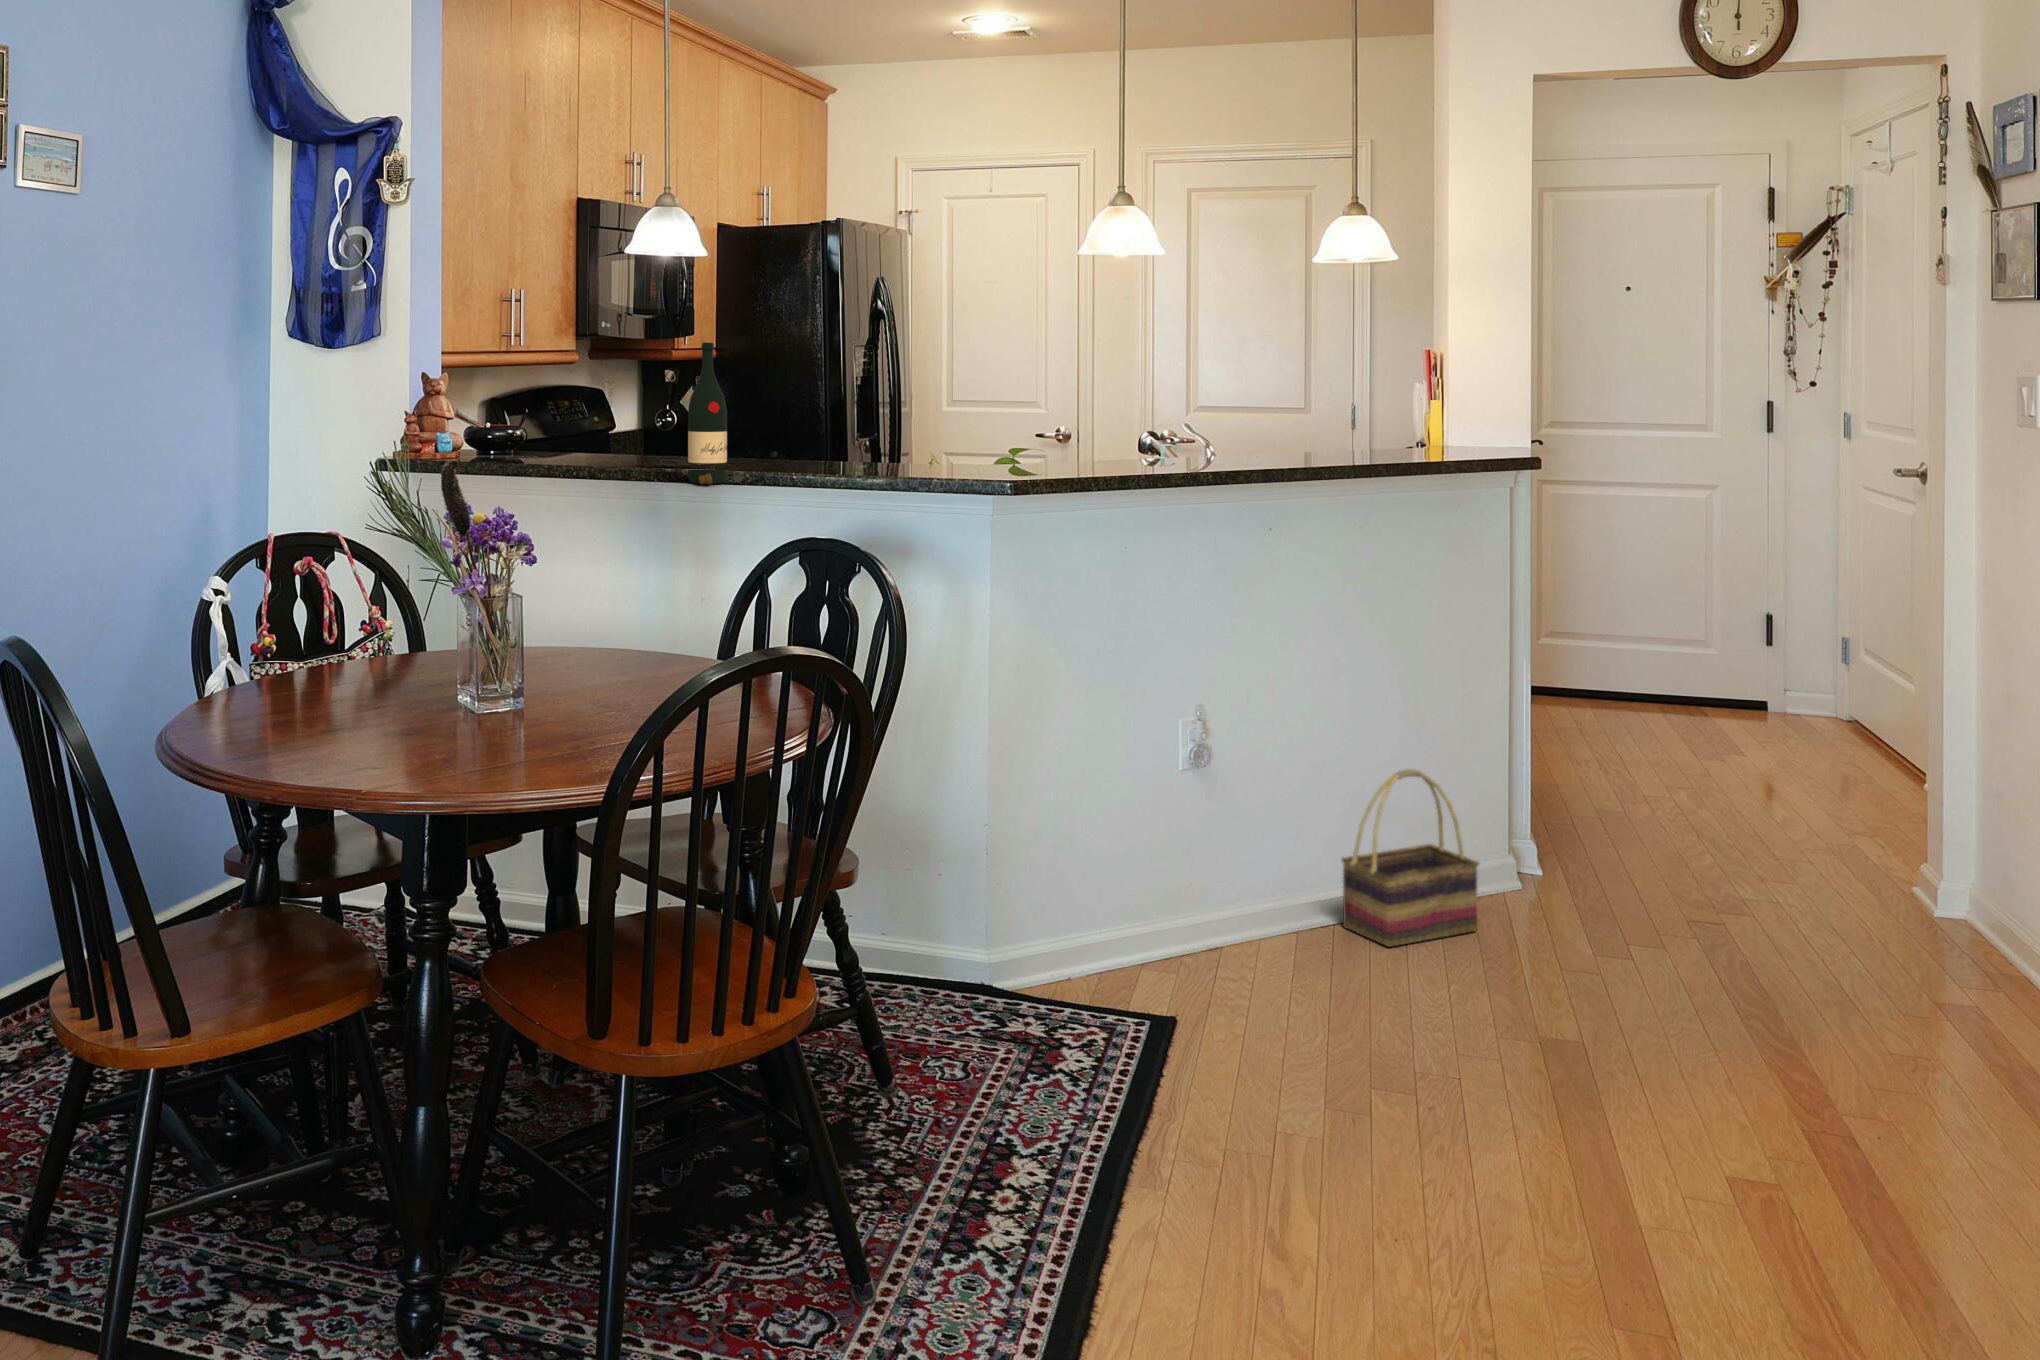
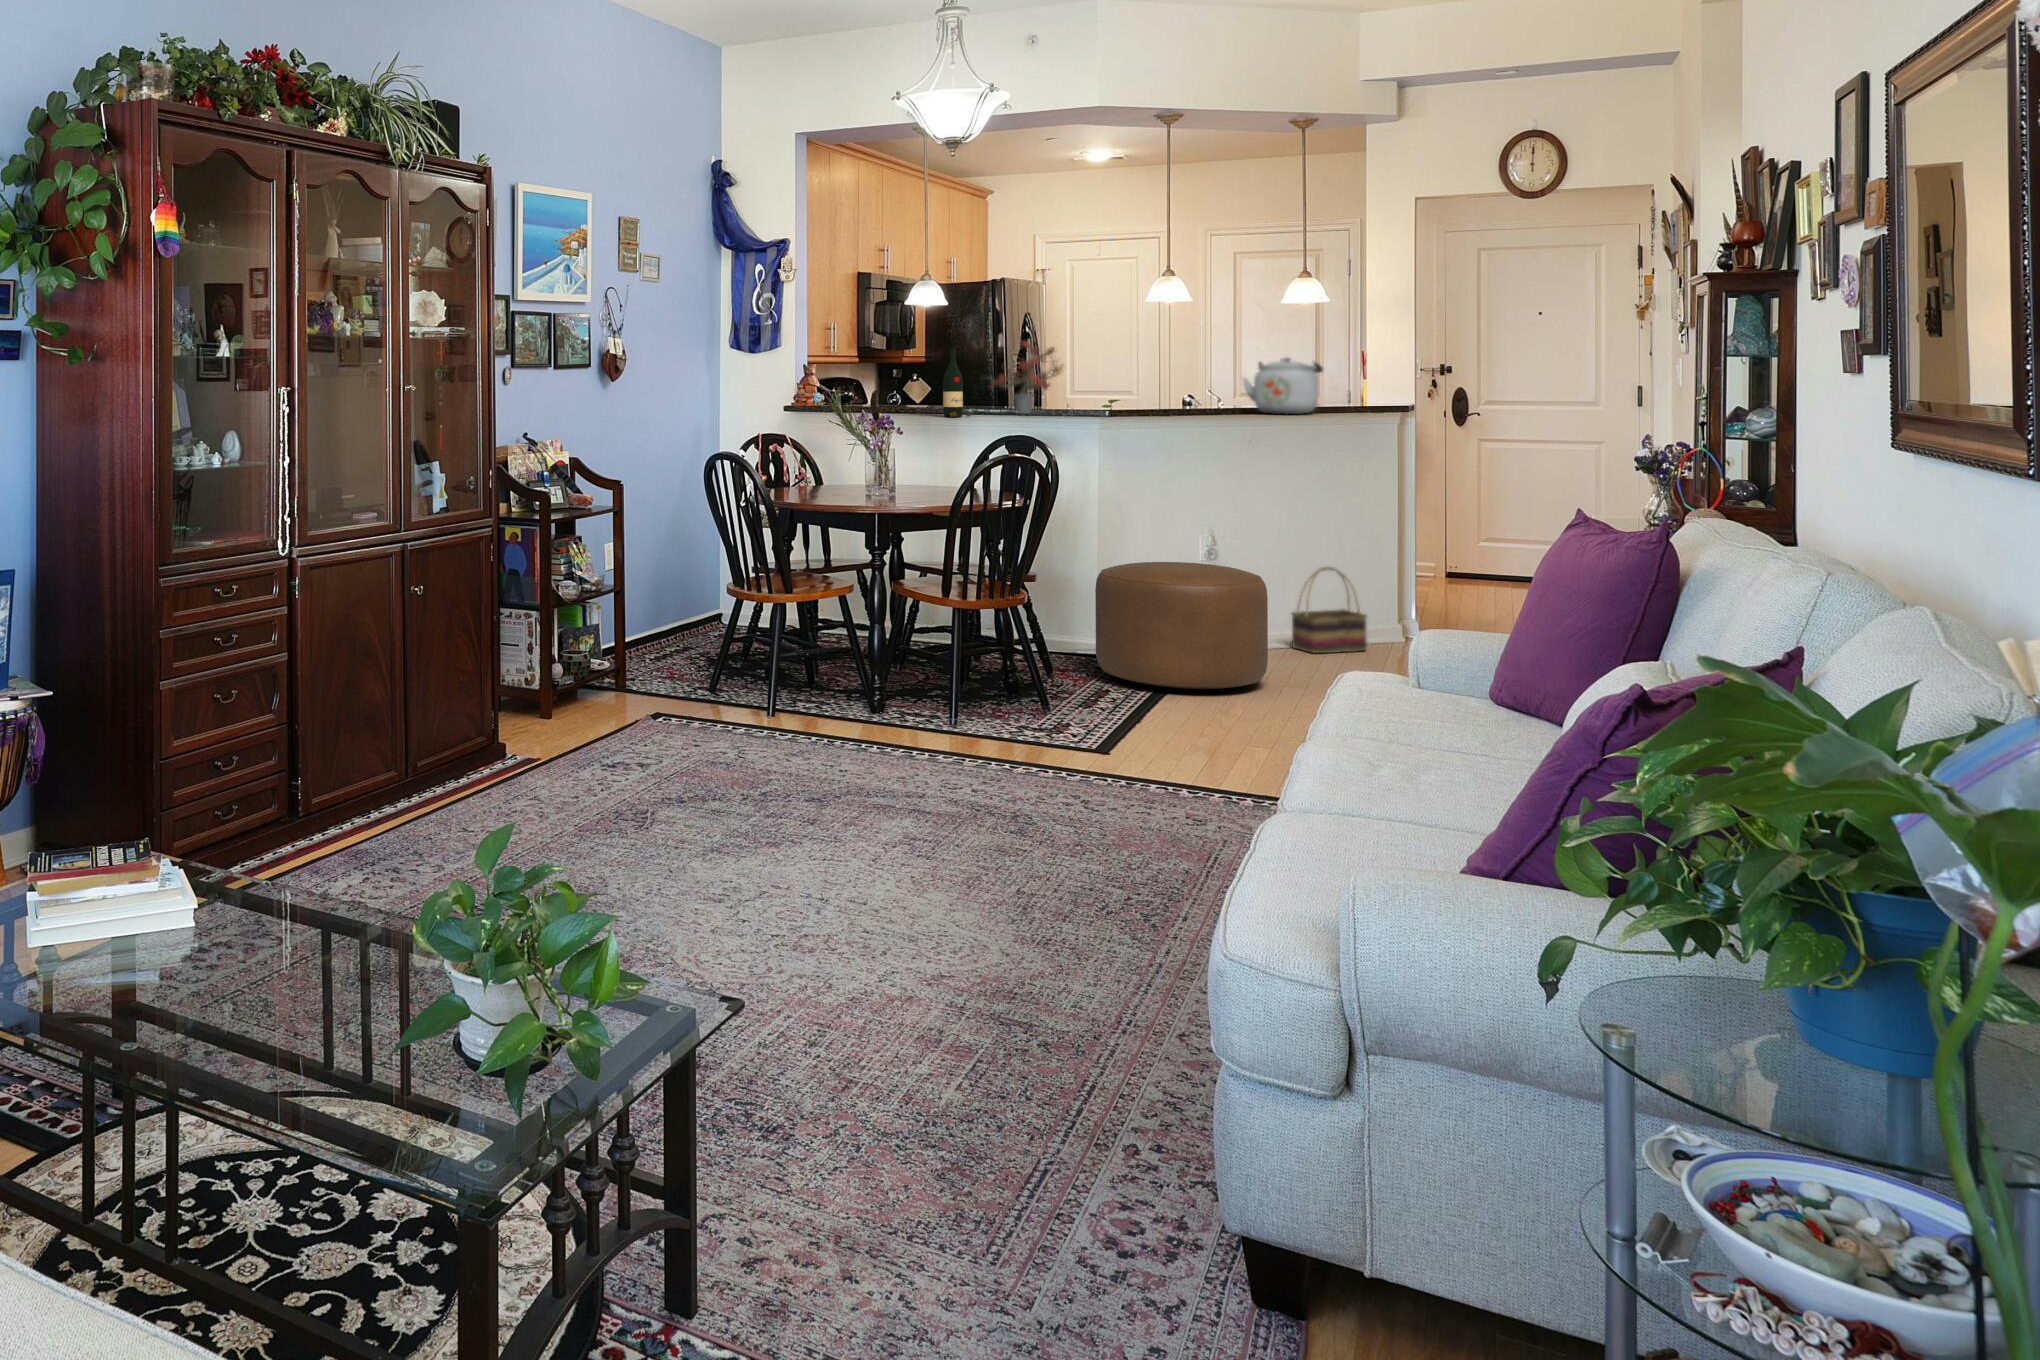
potted plant: none [775,297,931,470] -> present [987,341,1064,414]
kettle: none [1243,363,1385,469] -> present [1243,357,1323,414]
ottoman: none [979,806,1342,1146] -> present [1095,562,1268,689]

